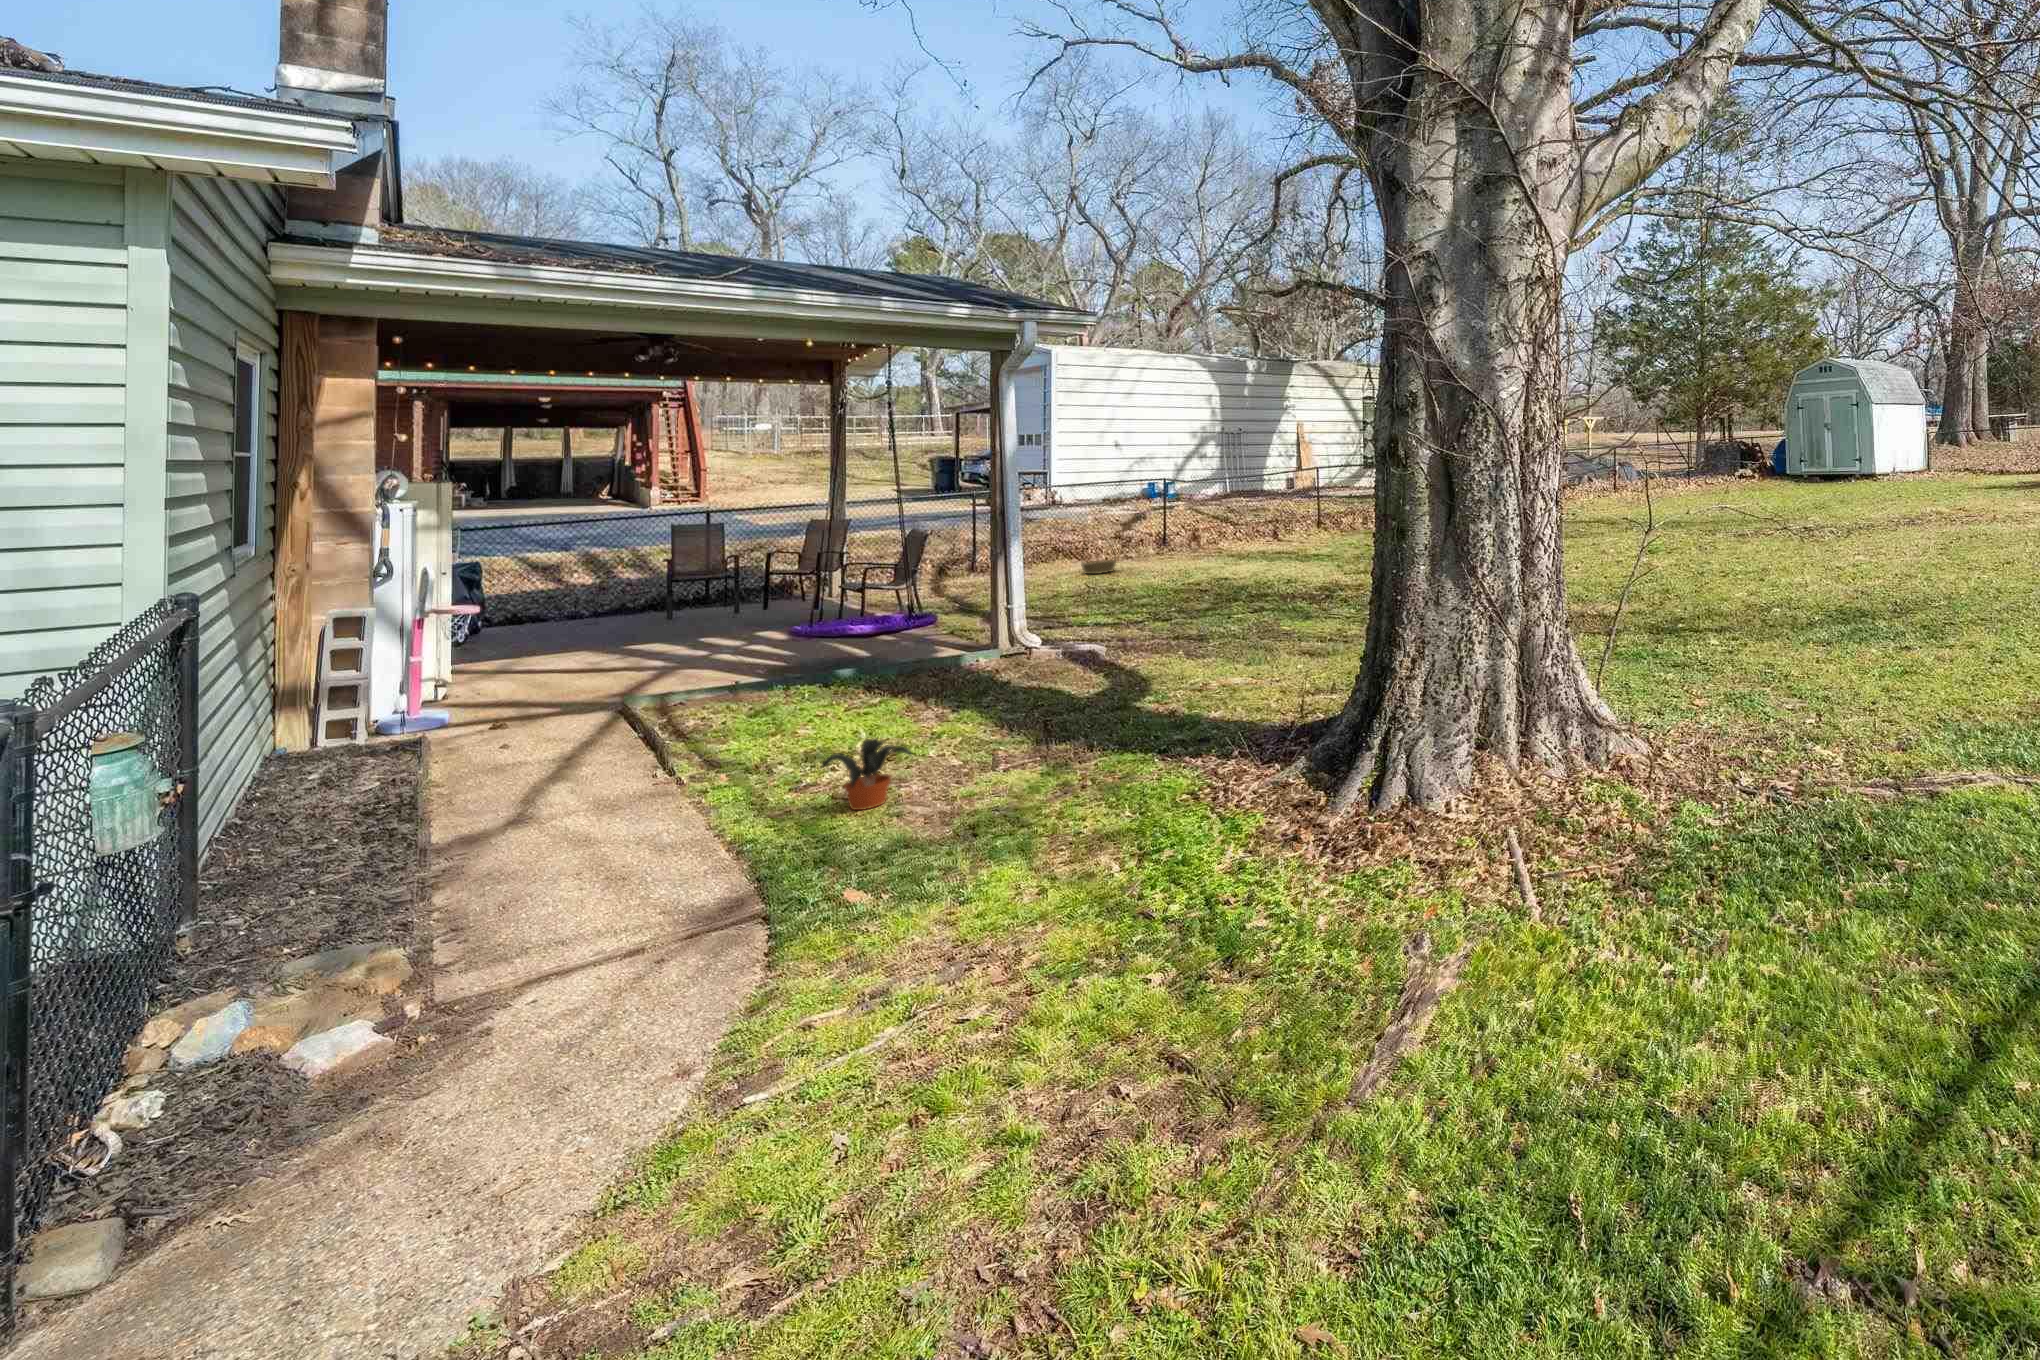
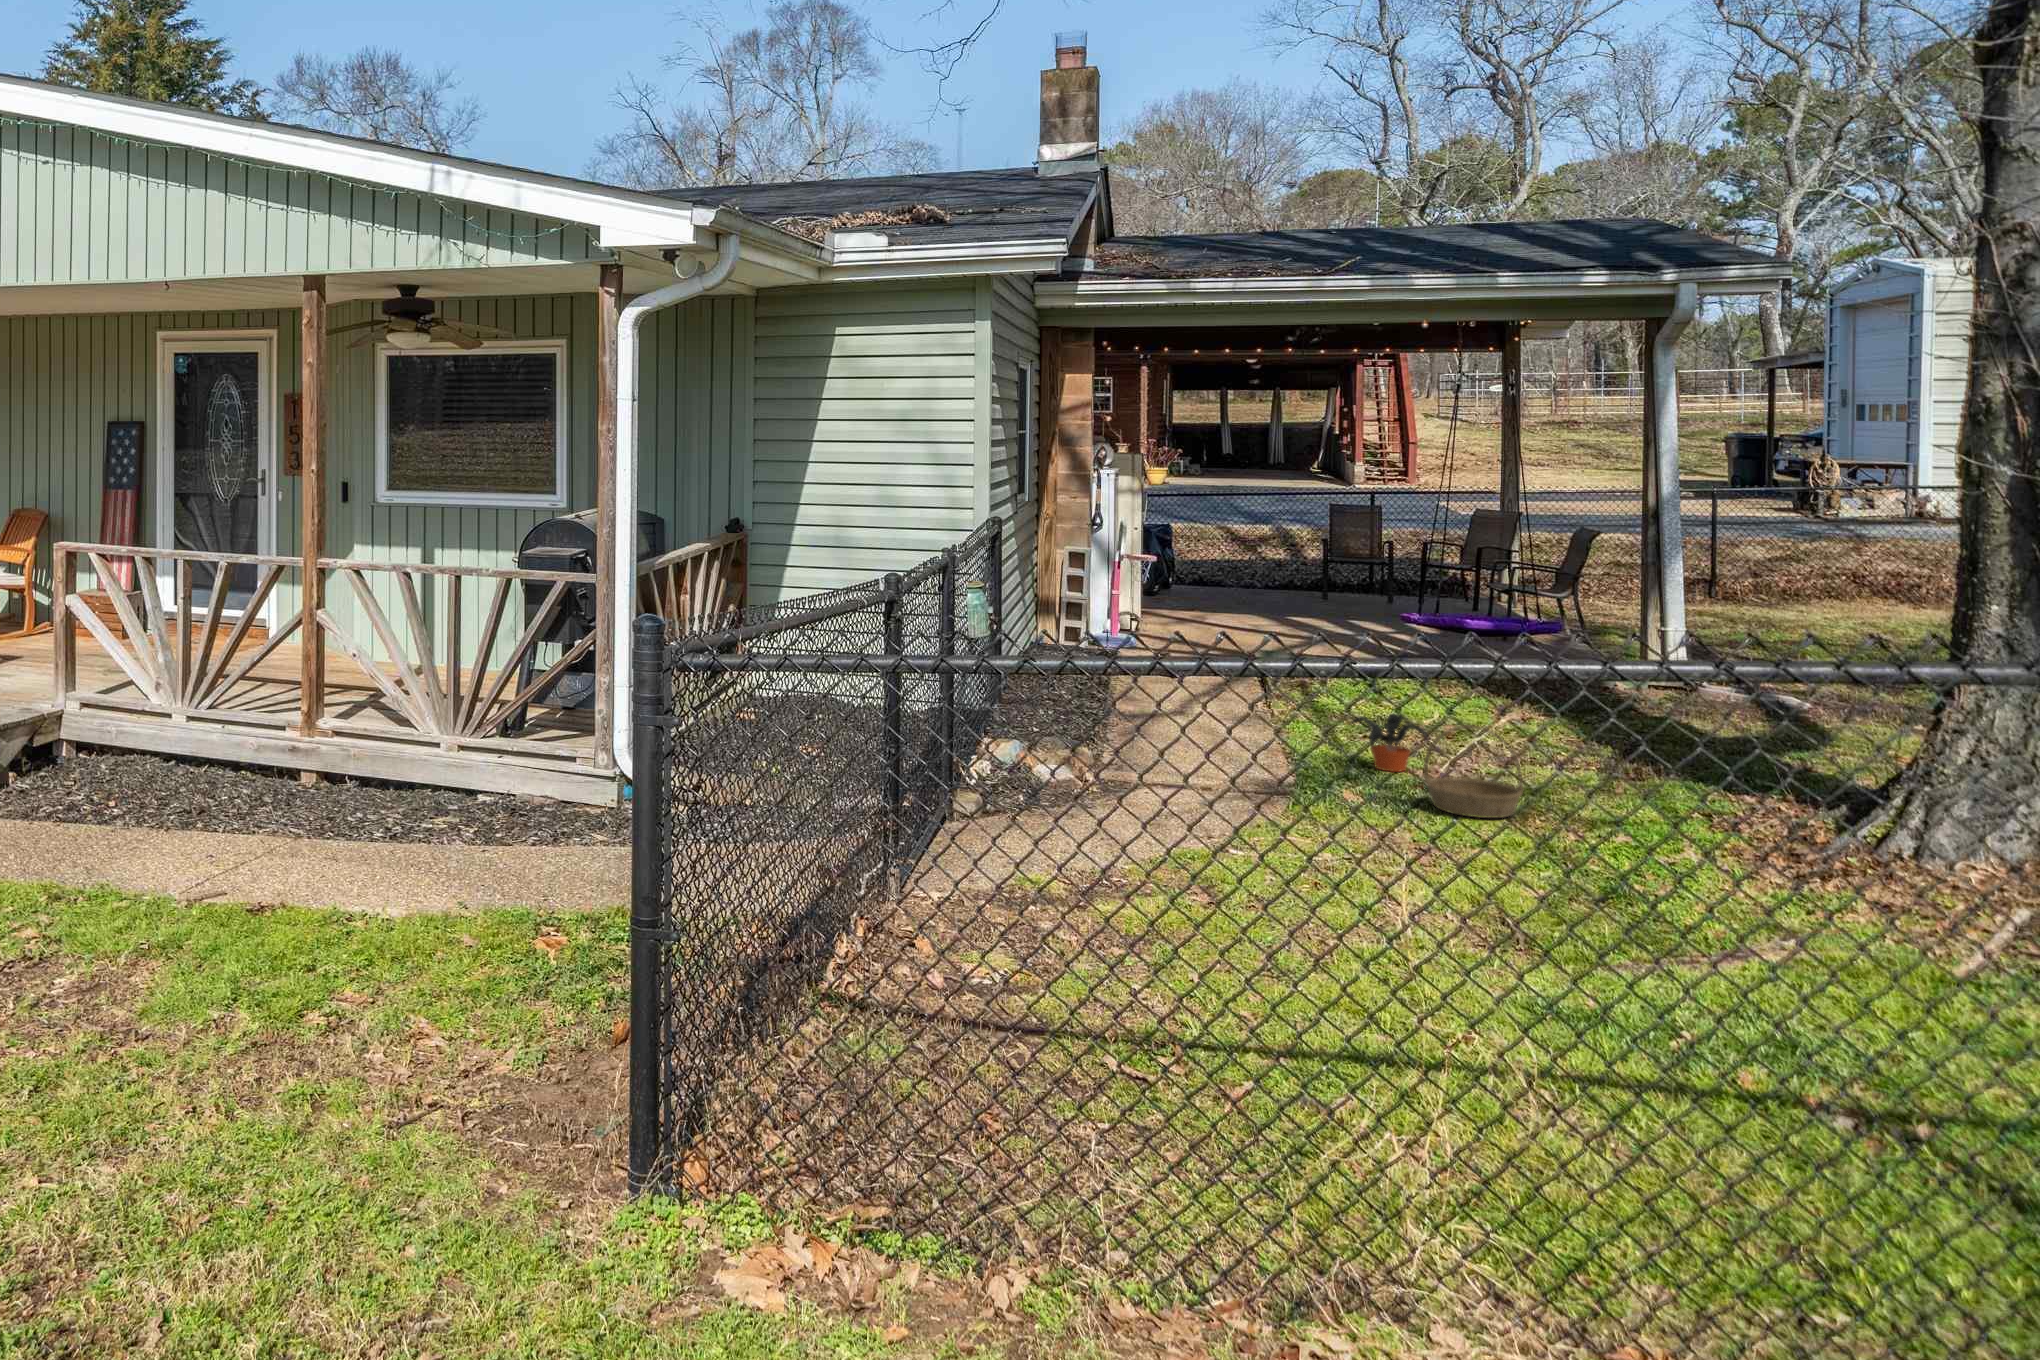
basket: present [1081,546,1116,574] -> present [1424,725,1523,818]

